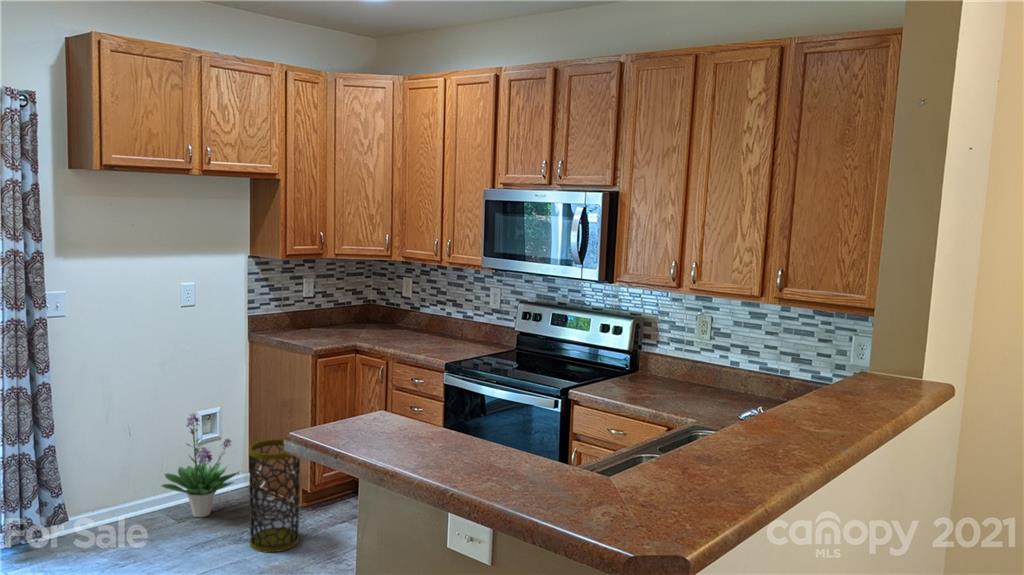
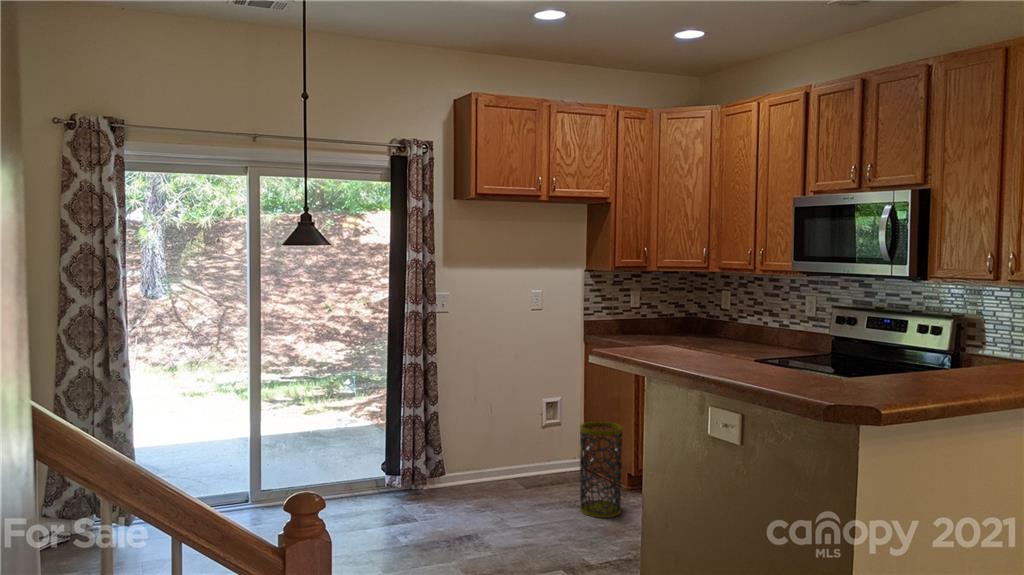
potted plant: present [162,413,239,517] -> none [512,399,575,487]

